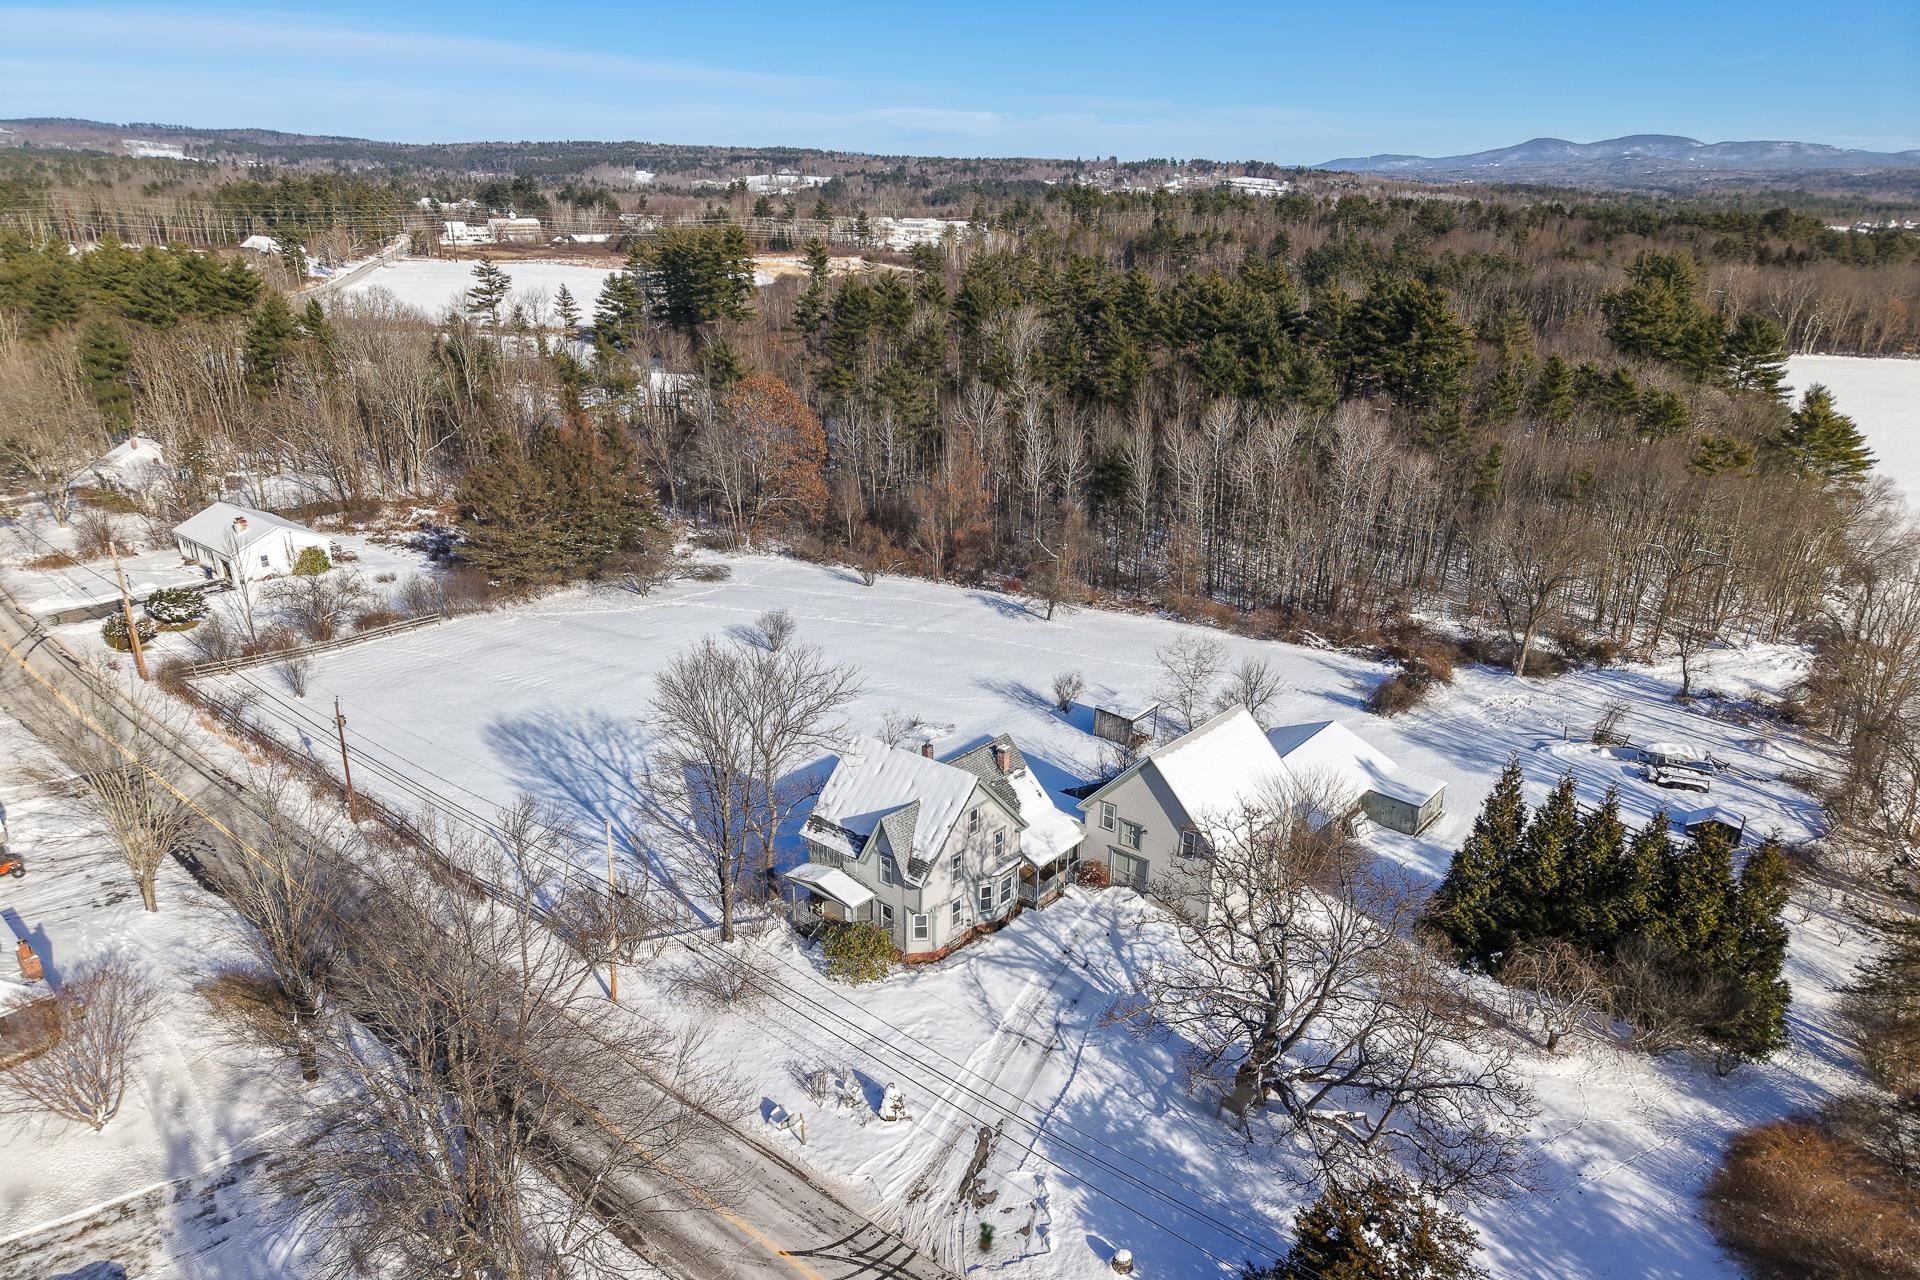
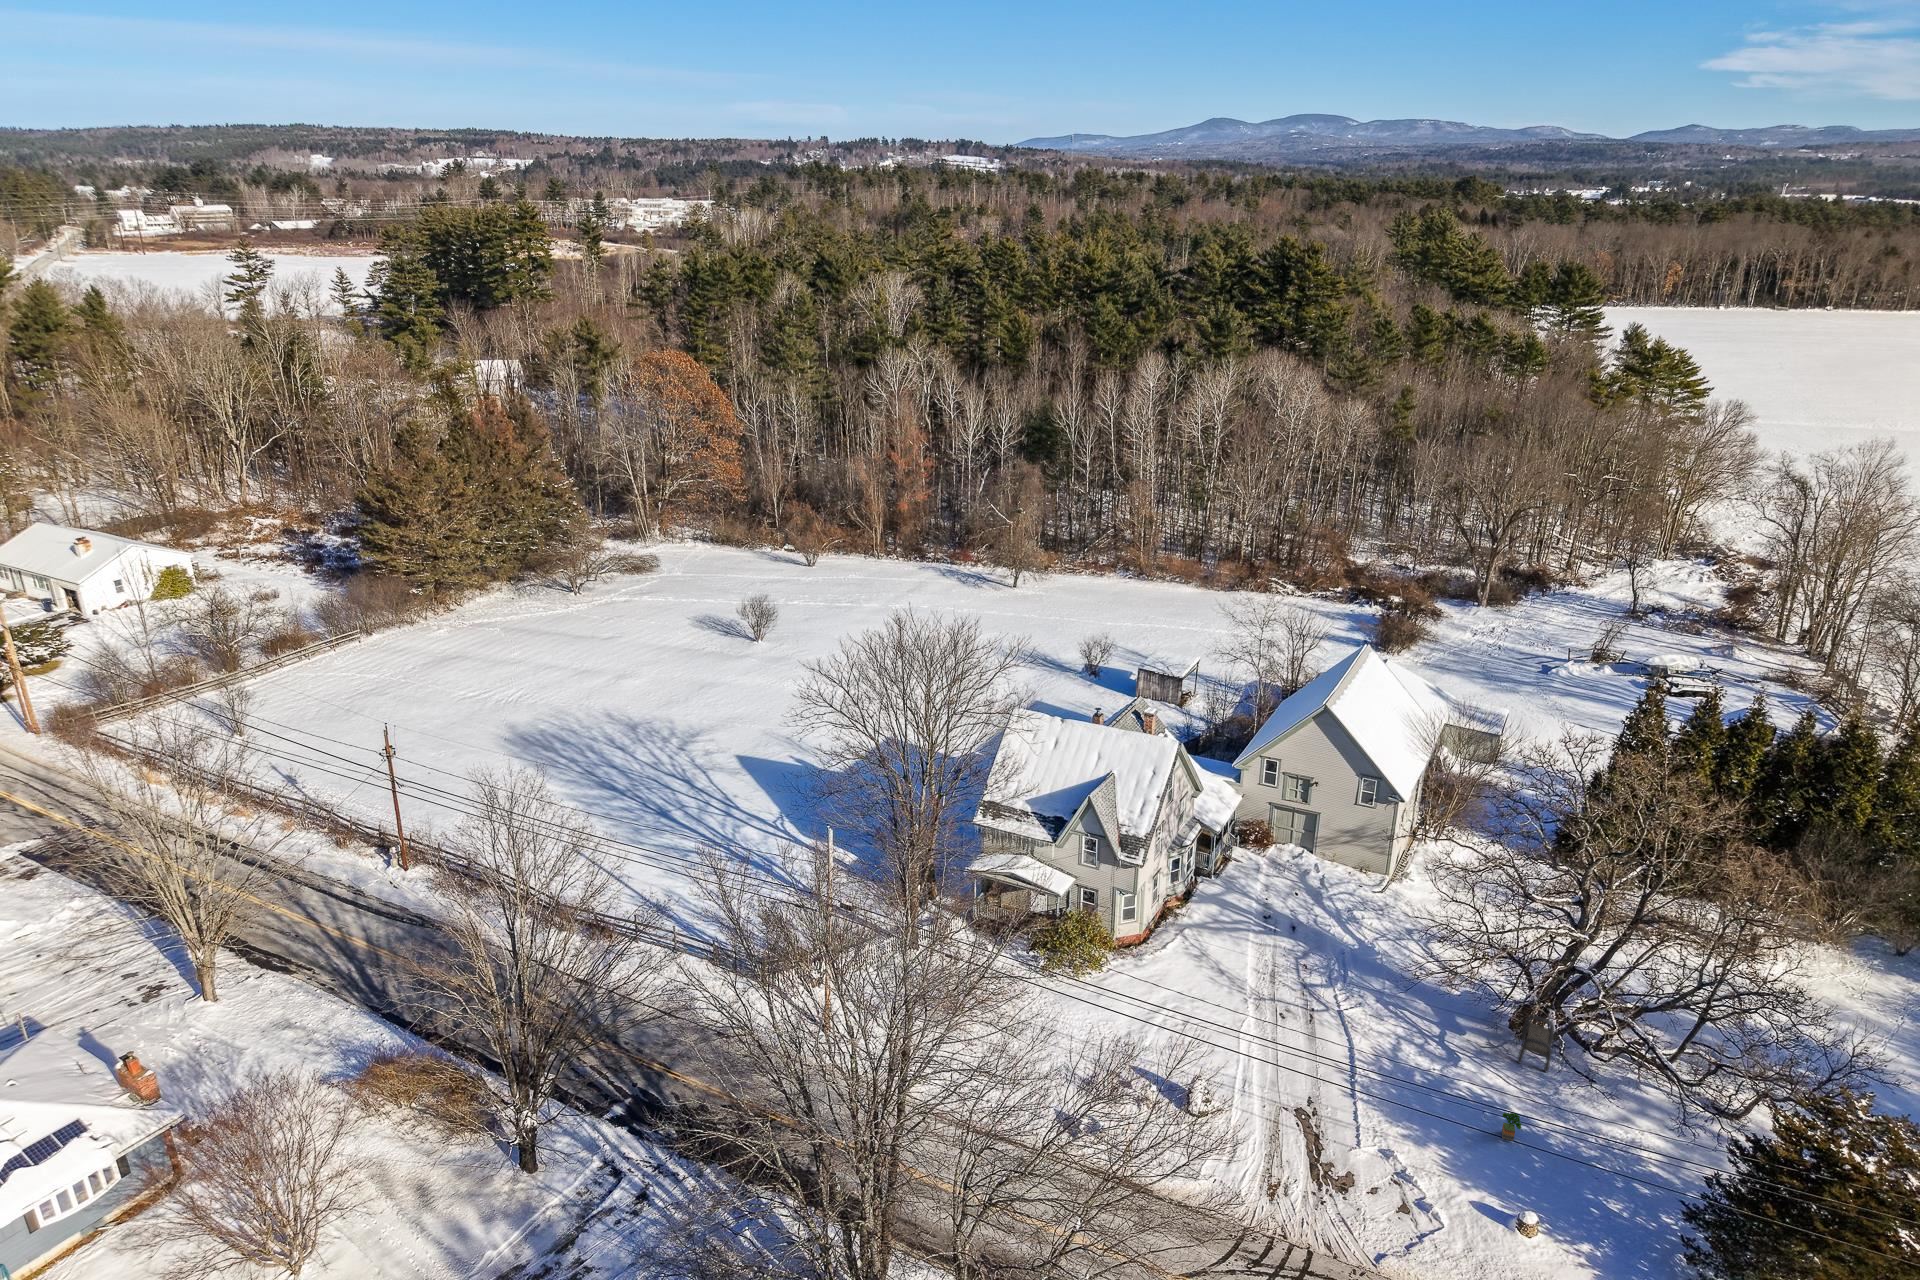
potted tree: present [978,1222,997,1253] -> present [1502,1112,1522,1141]

